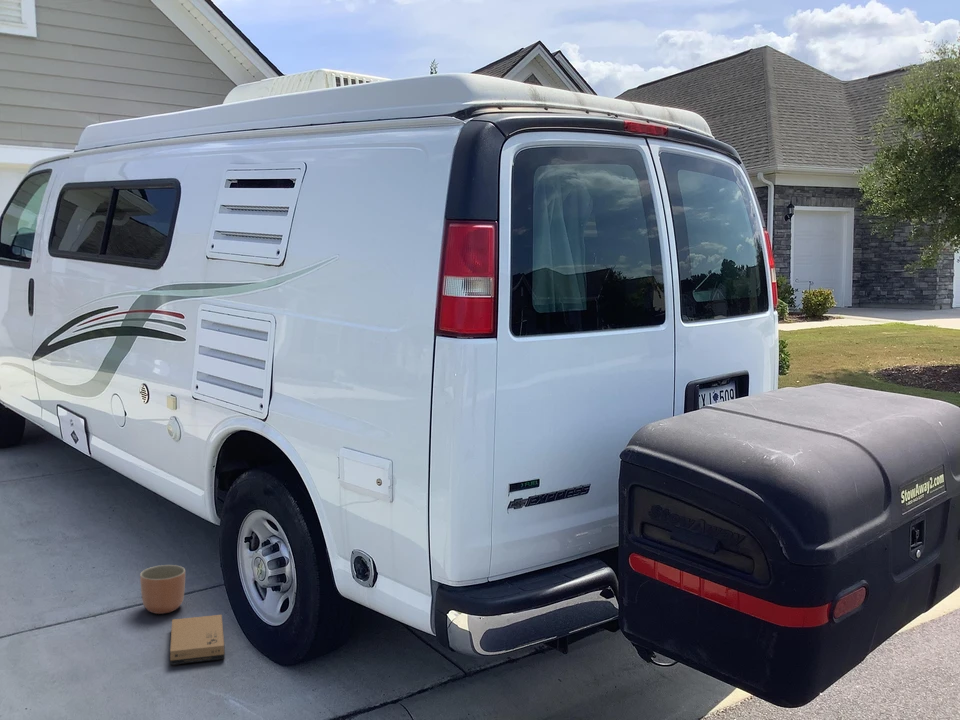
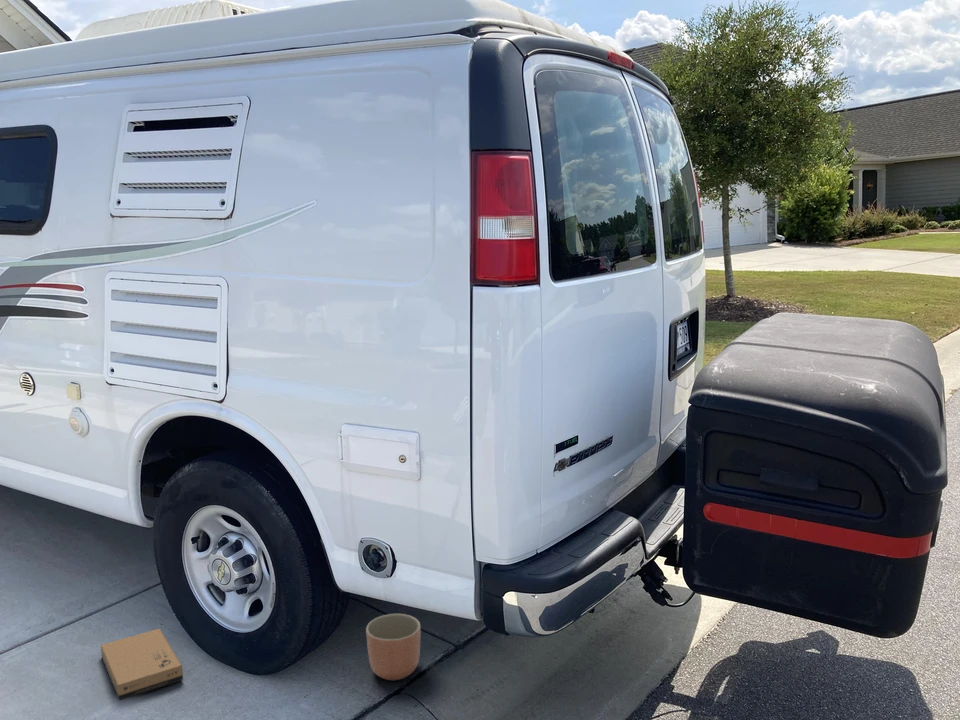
planter: present [140,565,185,614] -> present [366,614,421,680]

